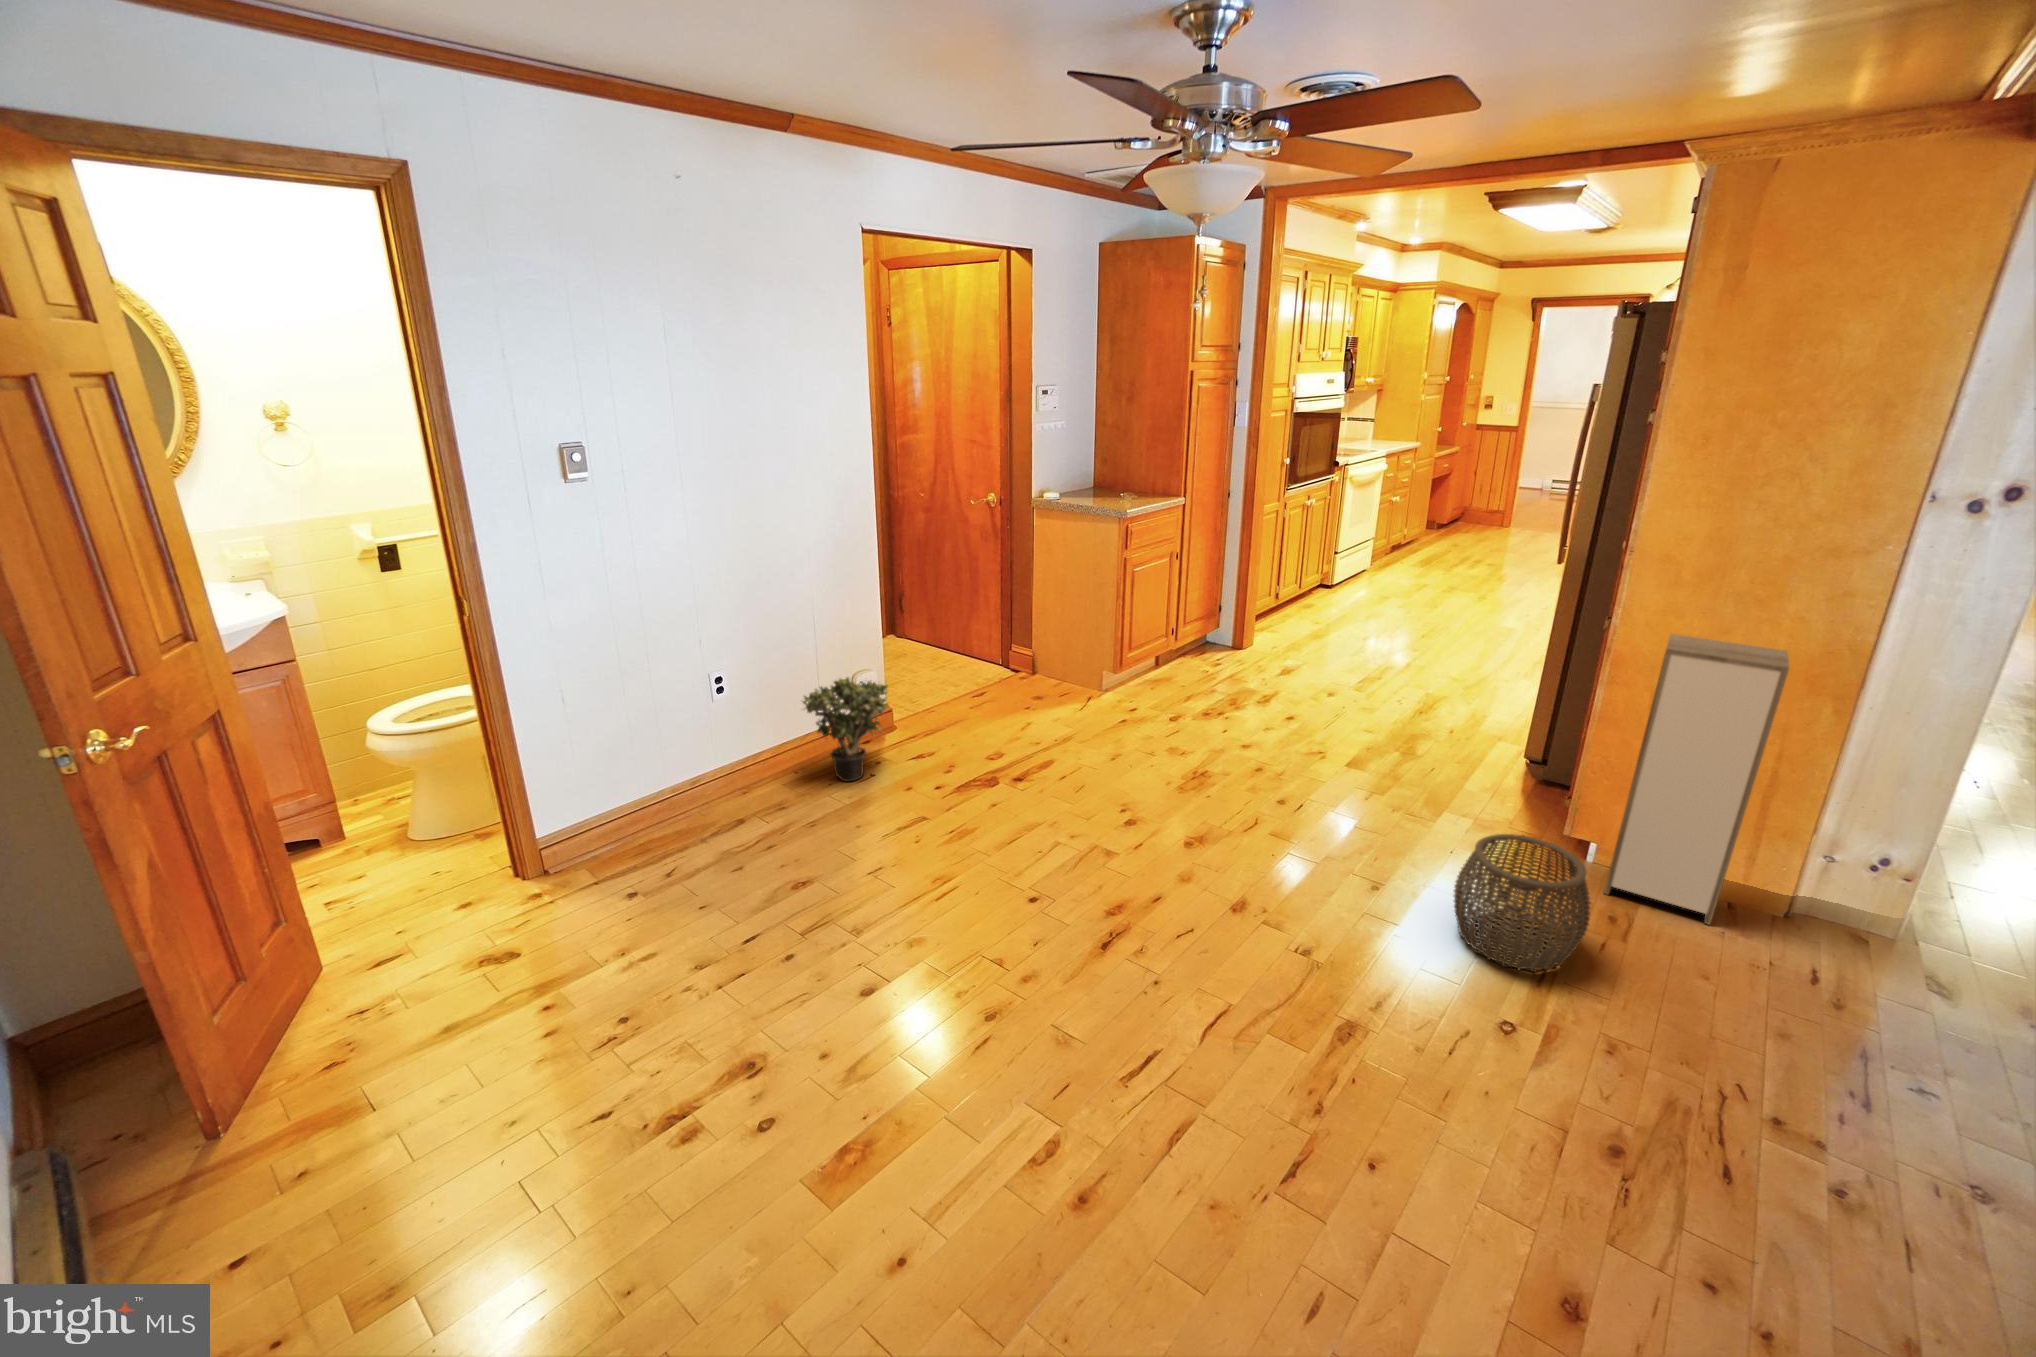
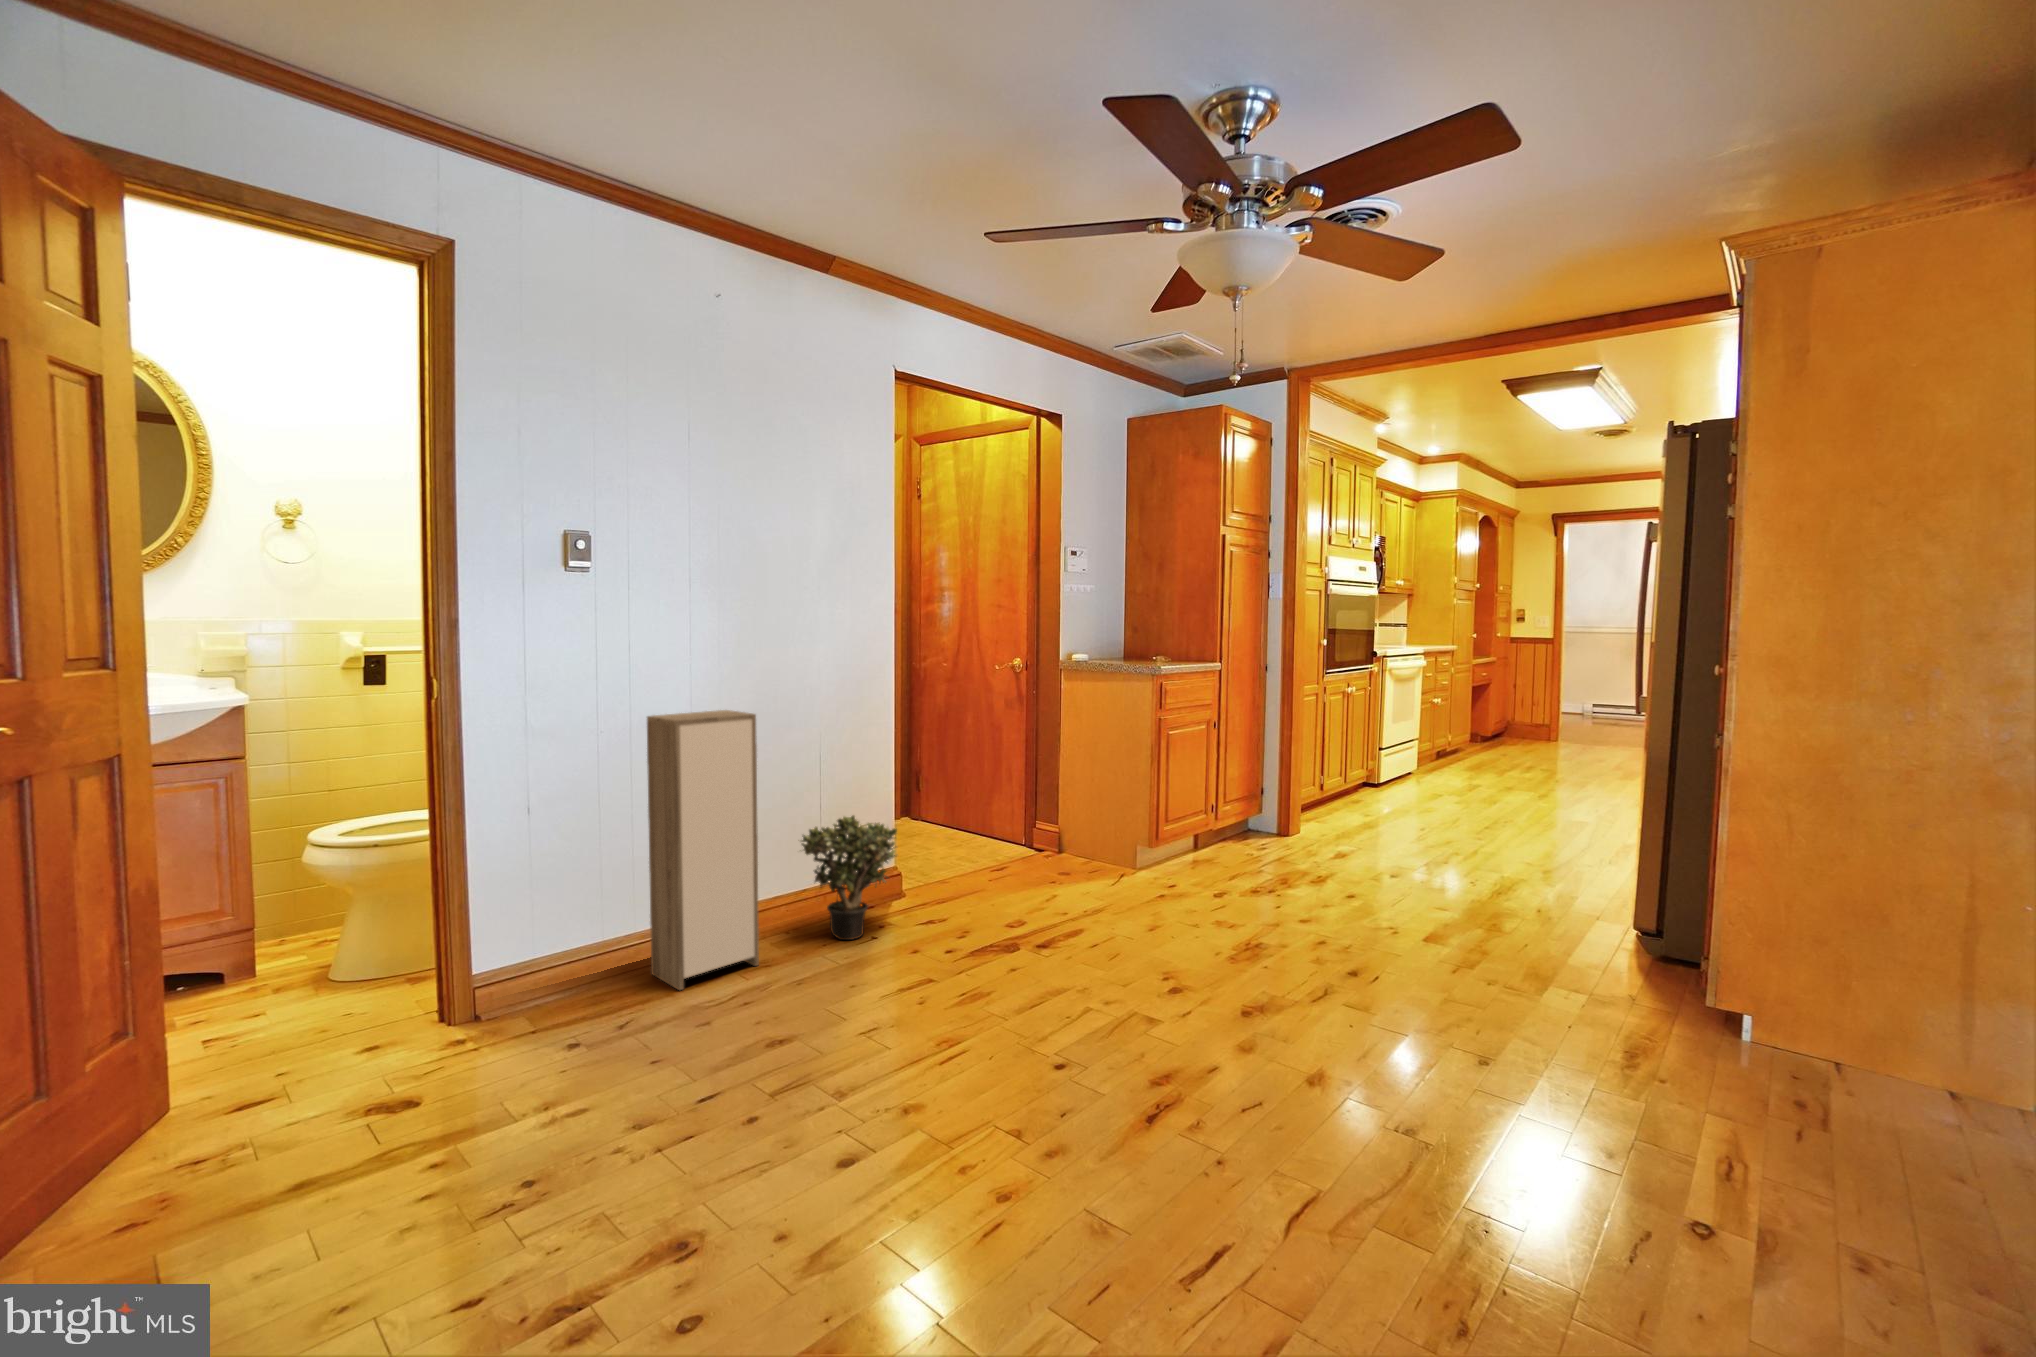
storage cabinet: present [1604,634,1789,924] -> present [647,710,759,990]
woven basket: present [1454,834,1590,972] -> none [1593,982,1785,1165]

